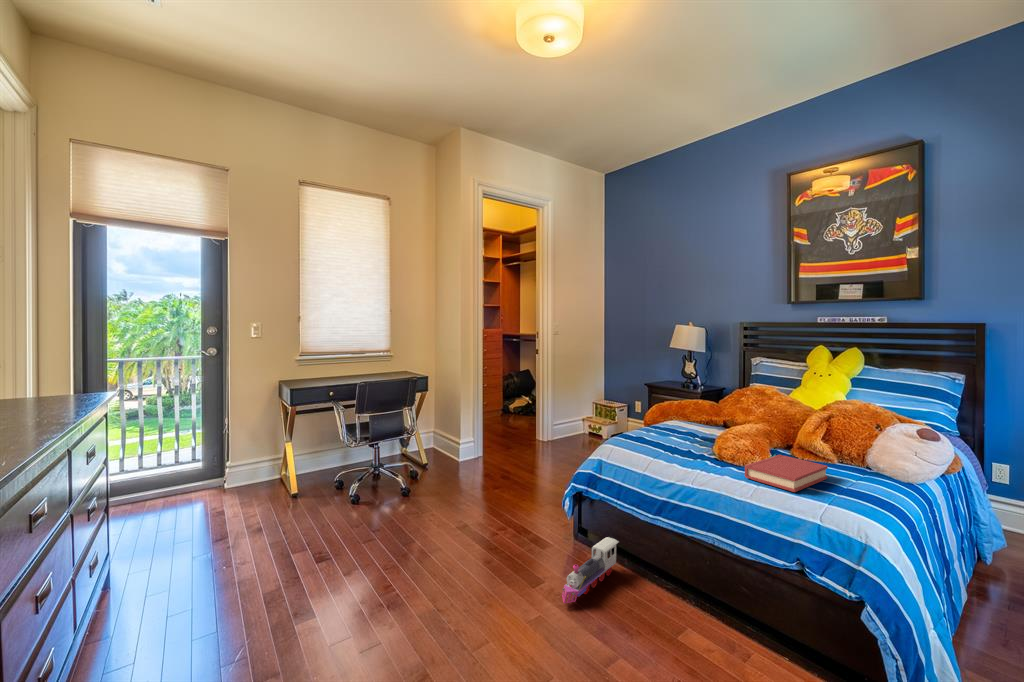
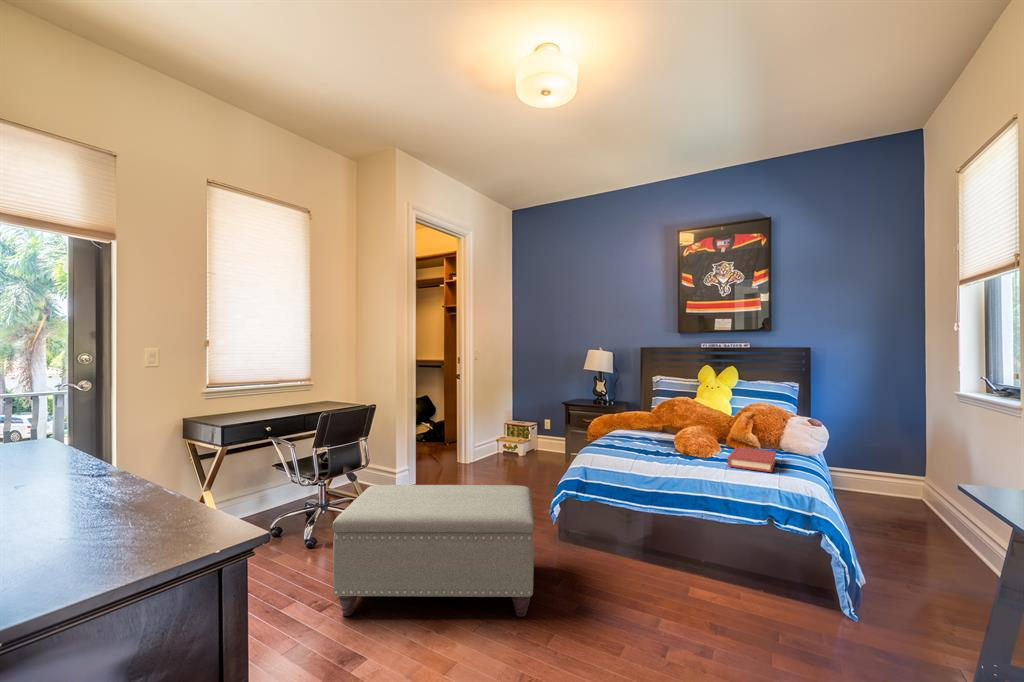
ottoman: none [316,454,515,598] -> present [333,485,534,617]
toy train: present [562,537,618,603] -> none [608,536,629,600]

